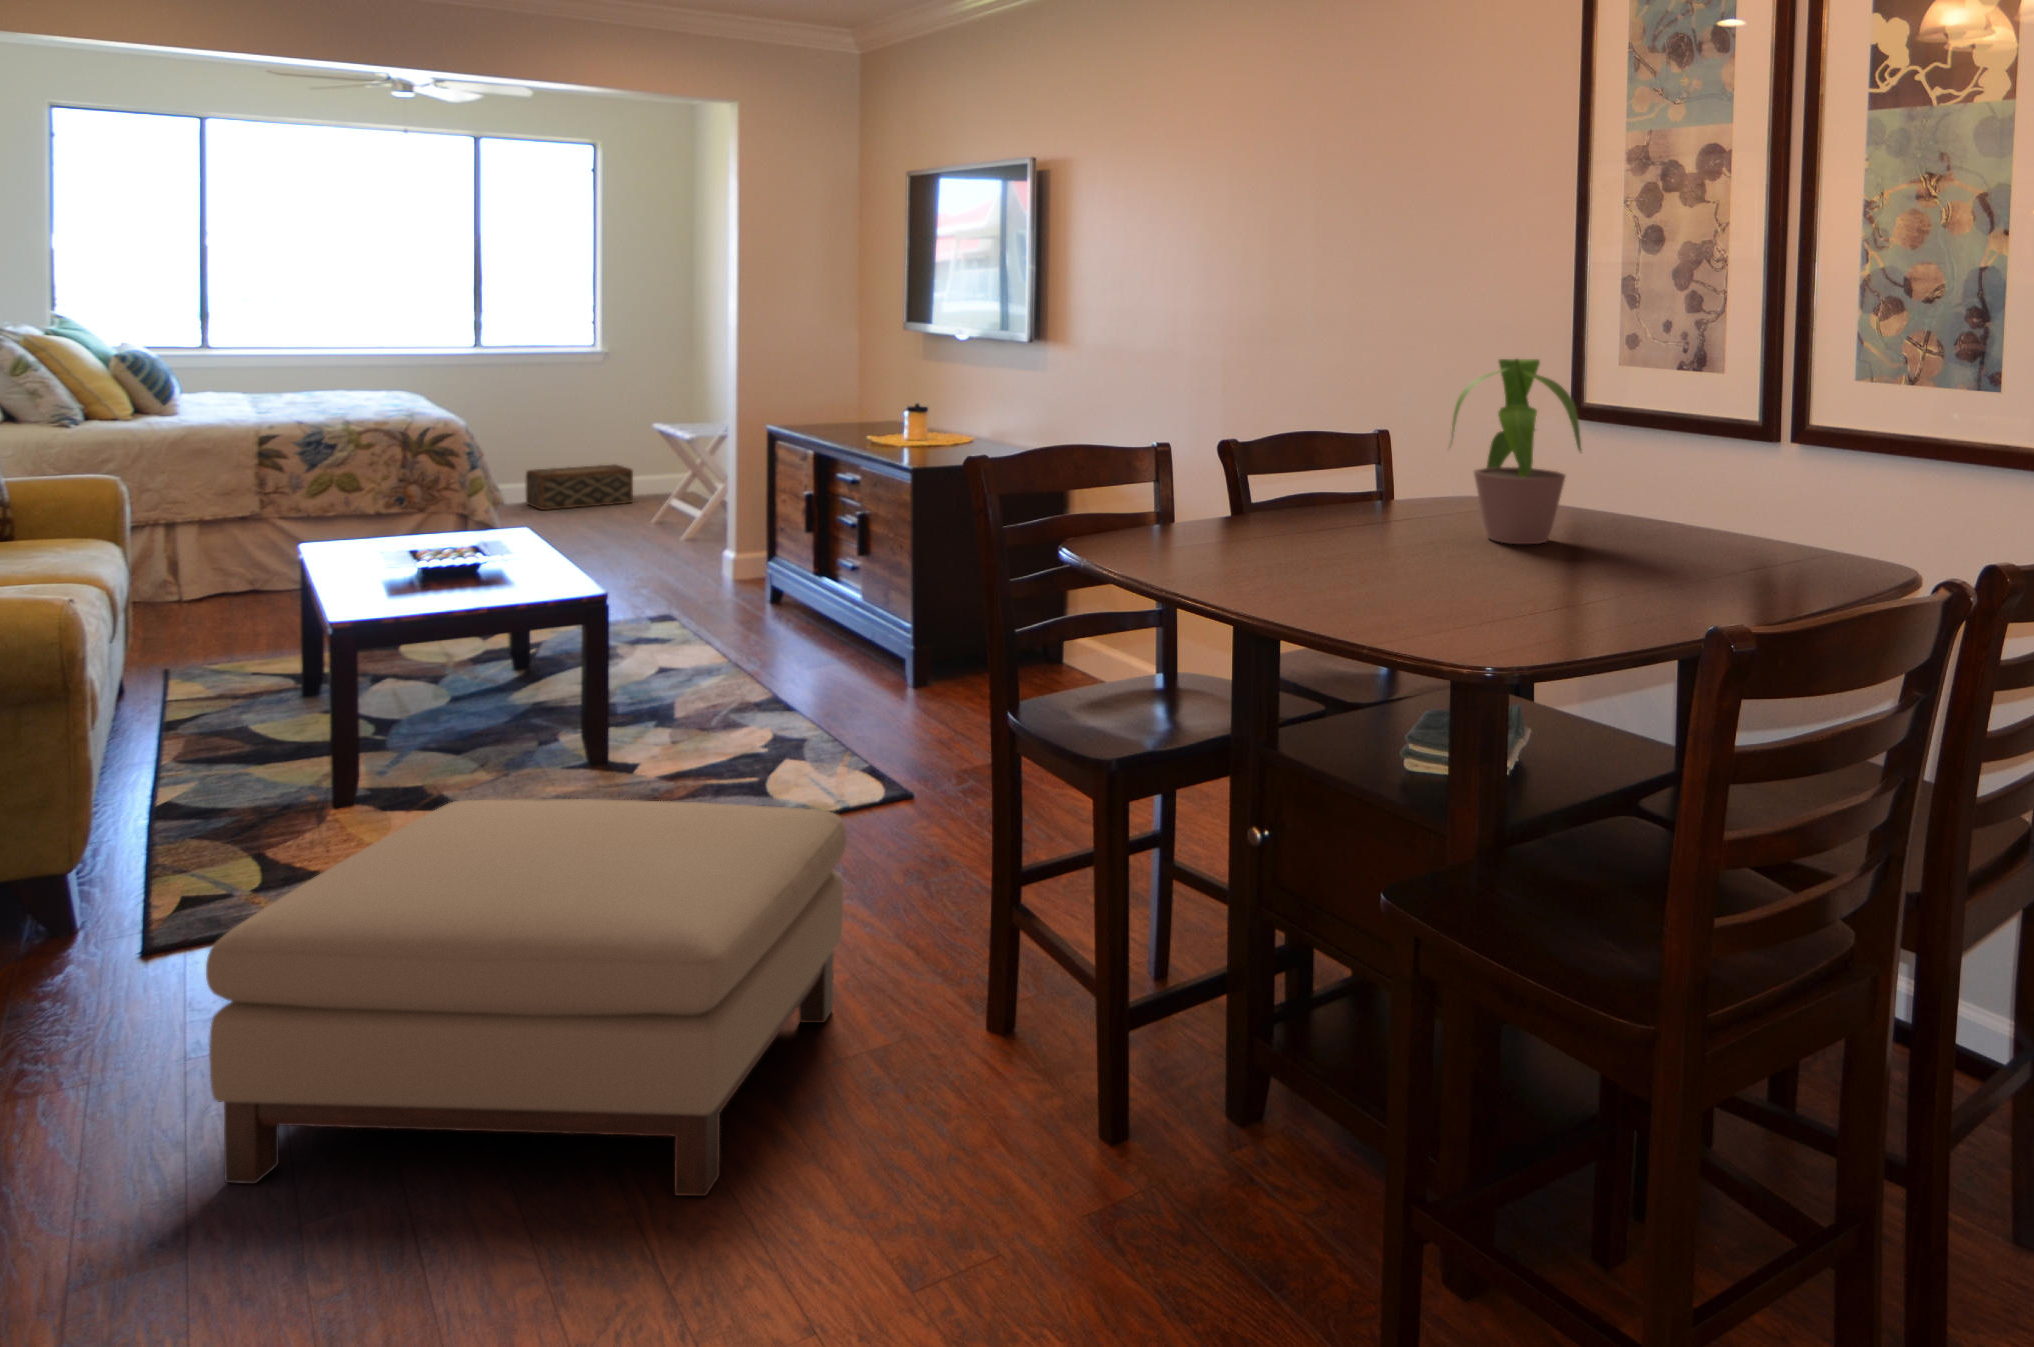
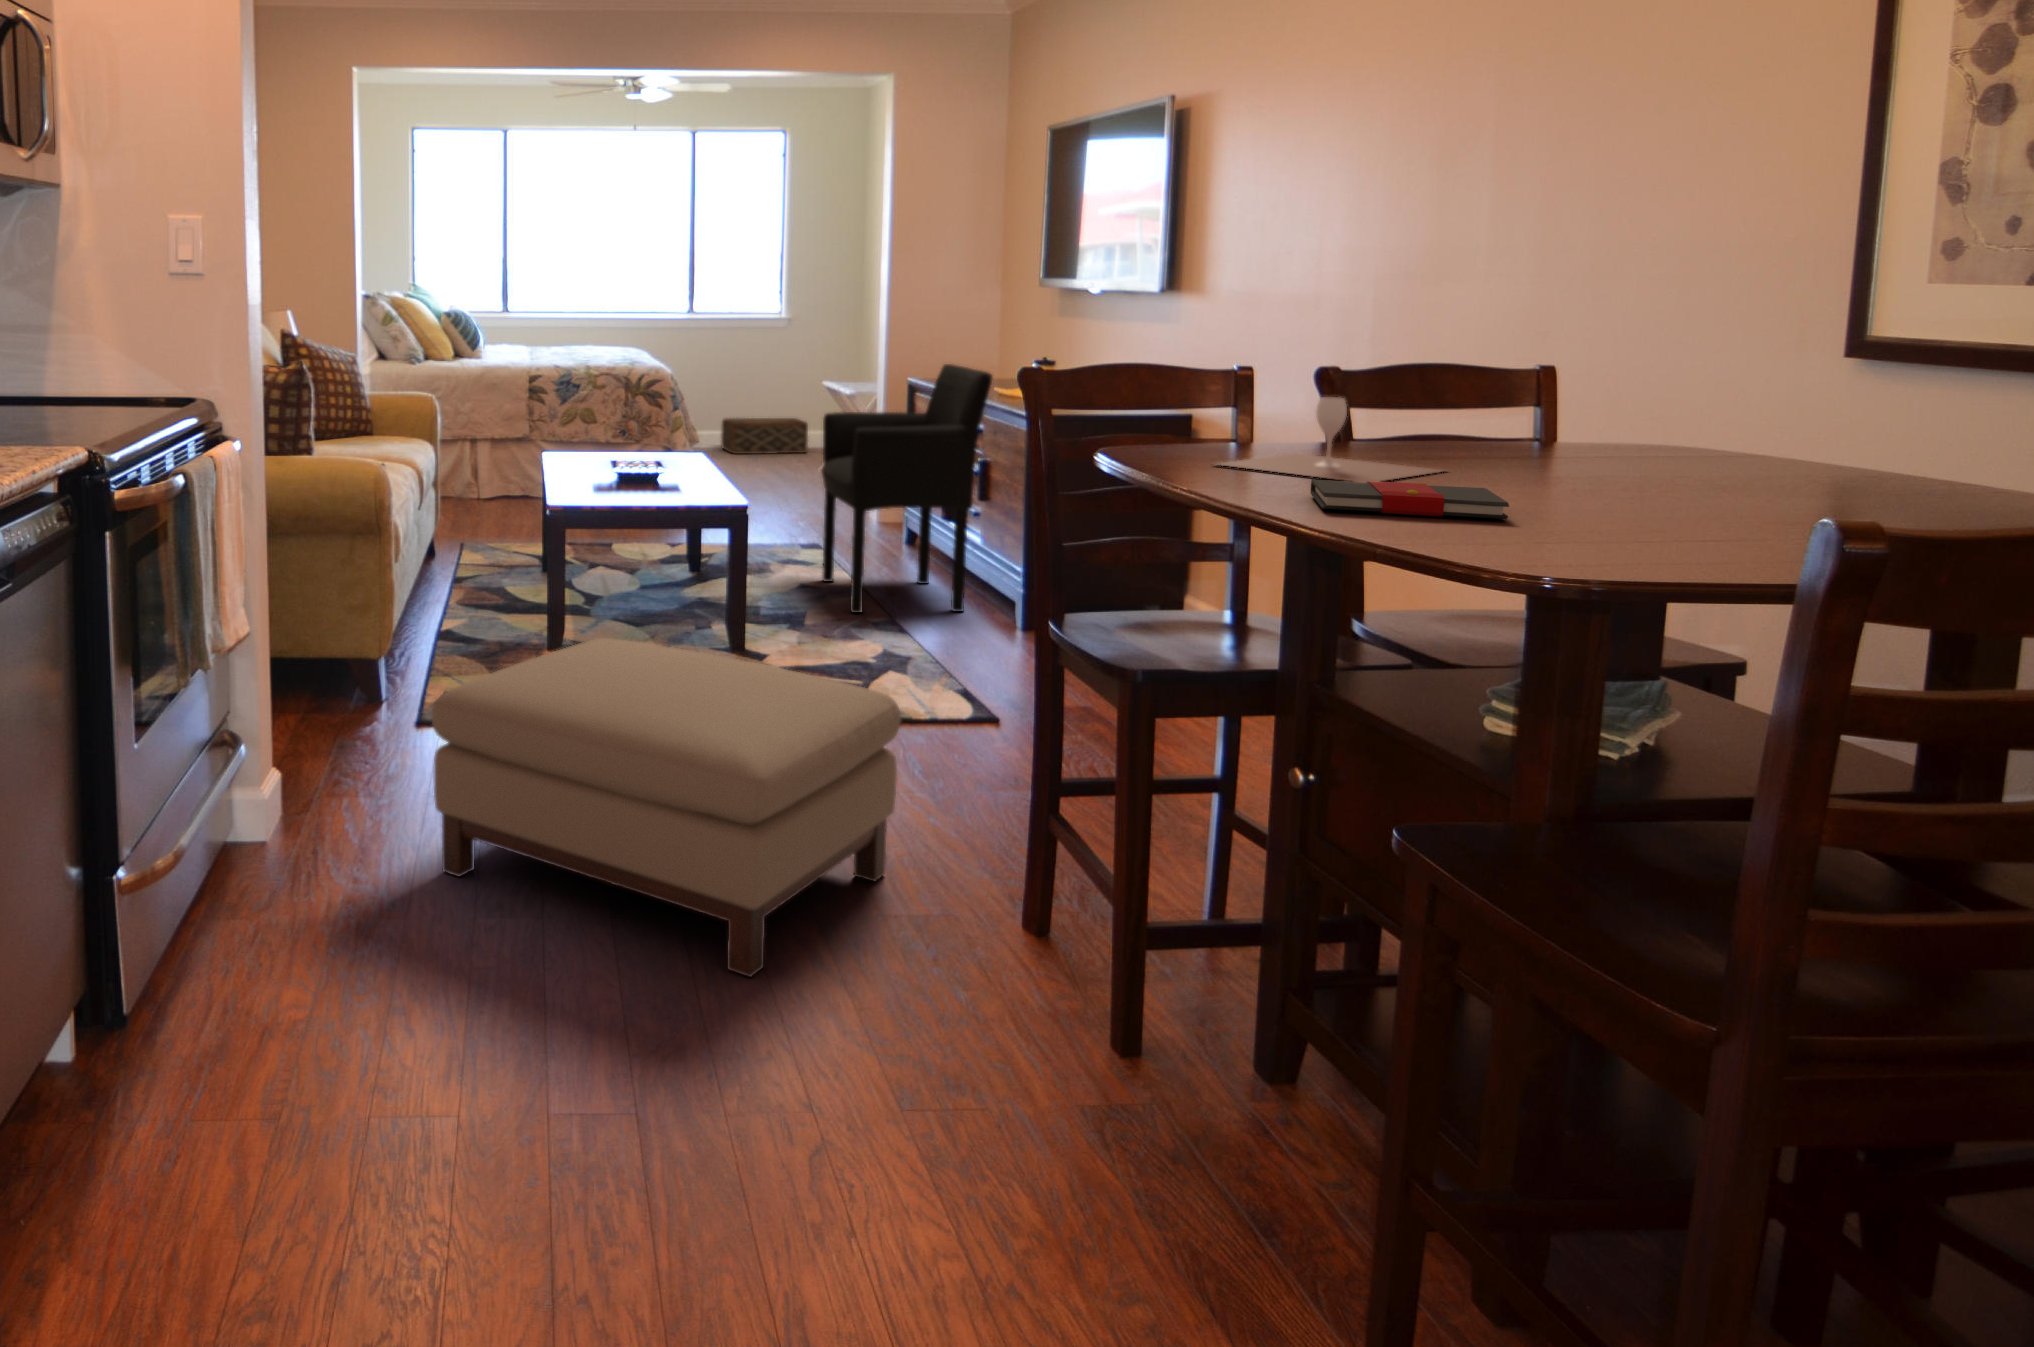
potted plant: present [1451,359,1582,544] -> none [1583,250,1838,486]
armchair: none [680,416,869,693] -> present [822,364,992,613]
wine glass: none [1177,487,1357,569] -> present [1220,397,1442,482]
book: none [1282,572,1442,608] -> present [1311,479,1509,519]

